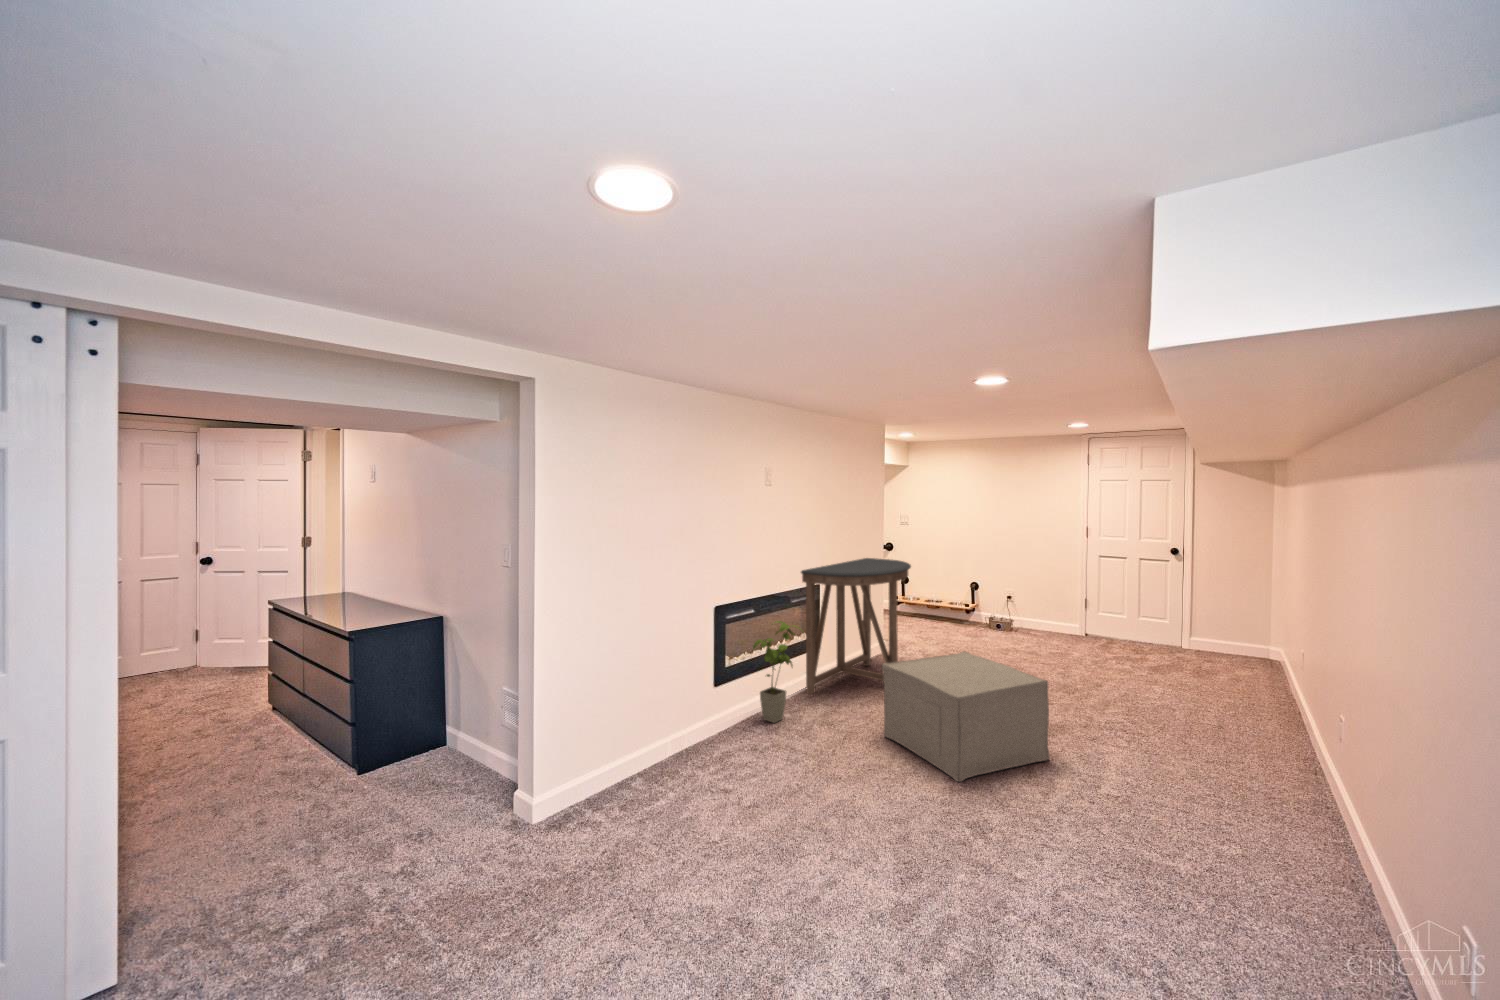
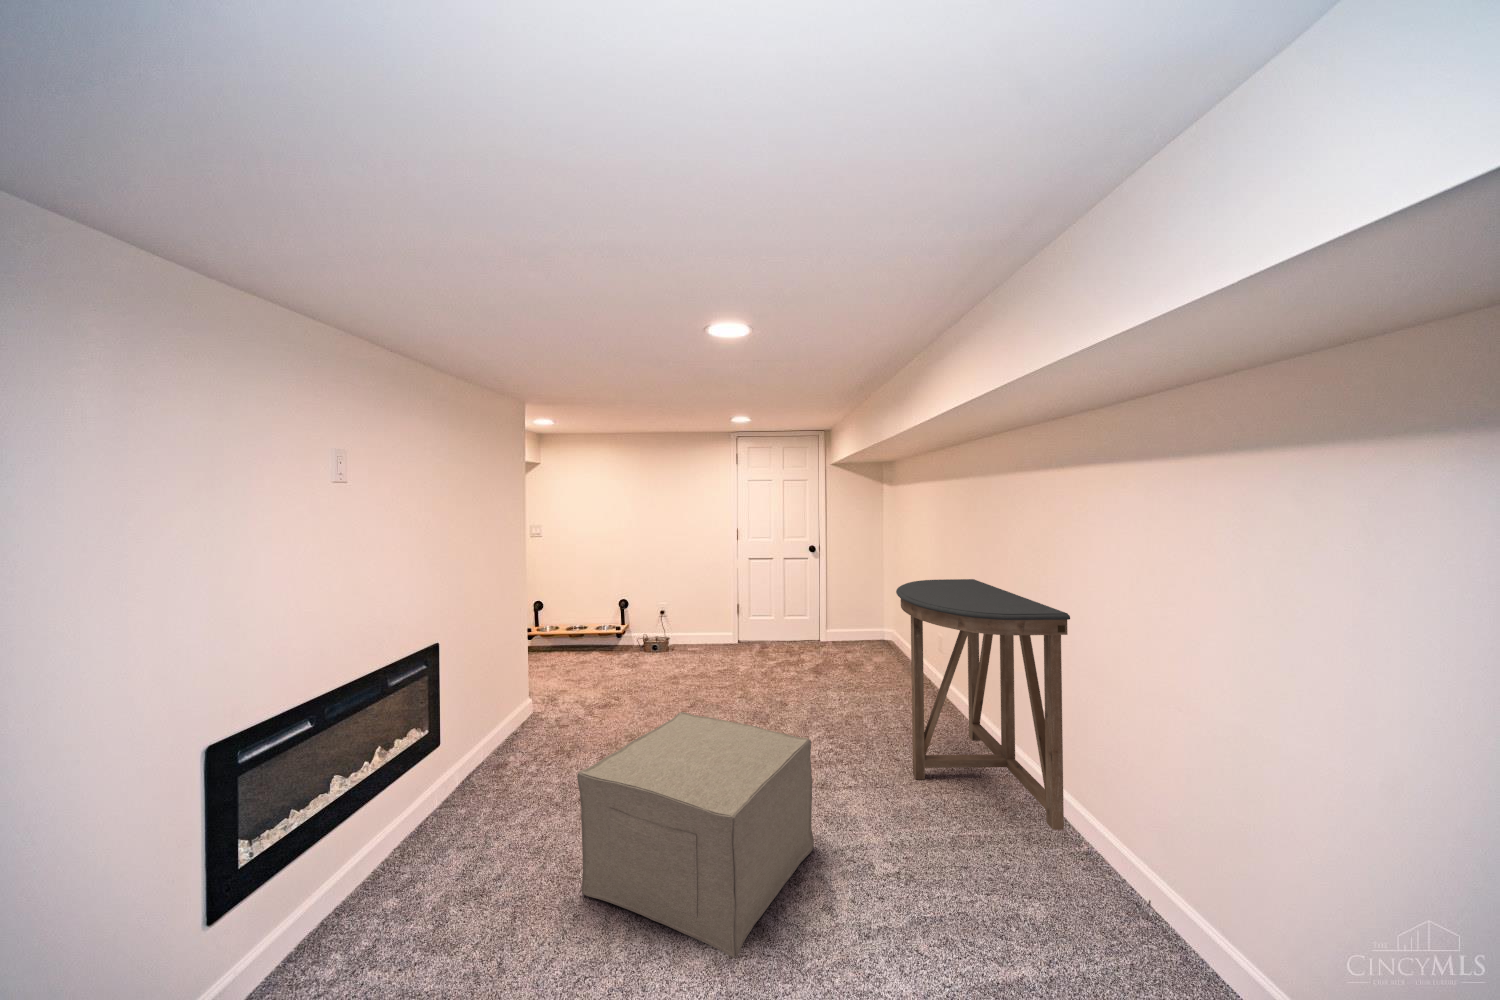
console table: present [801,558,911,694] -> present [896,579,1070,830]
house plant: present [753,621,795,723] -> none [299,737,424,952]

